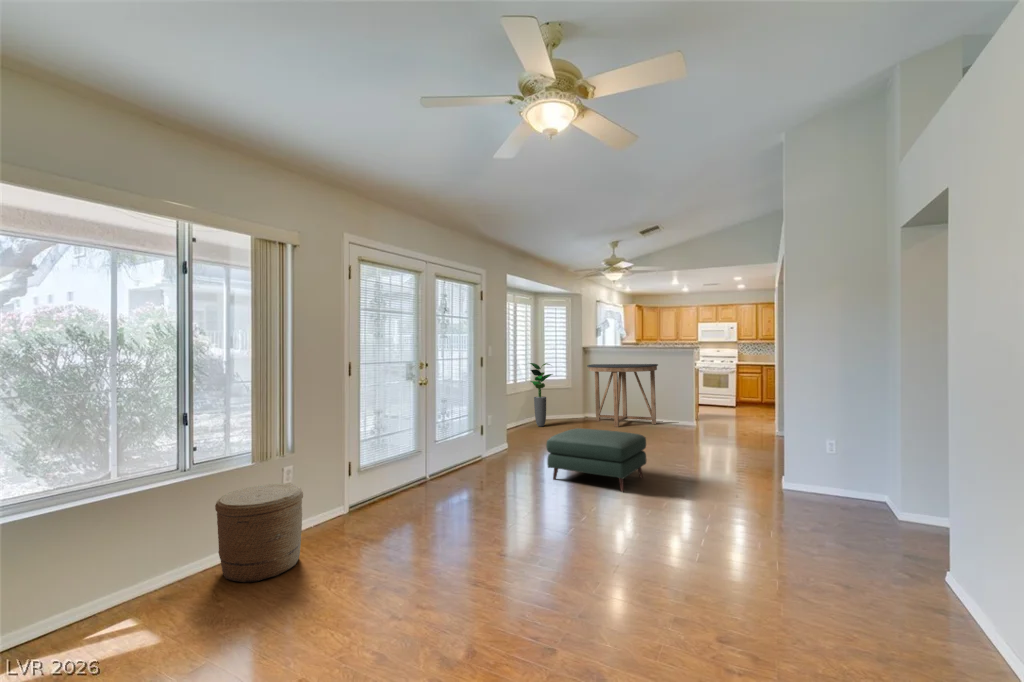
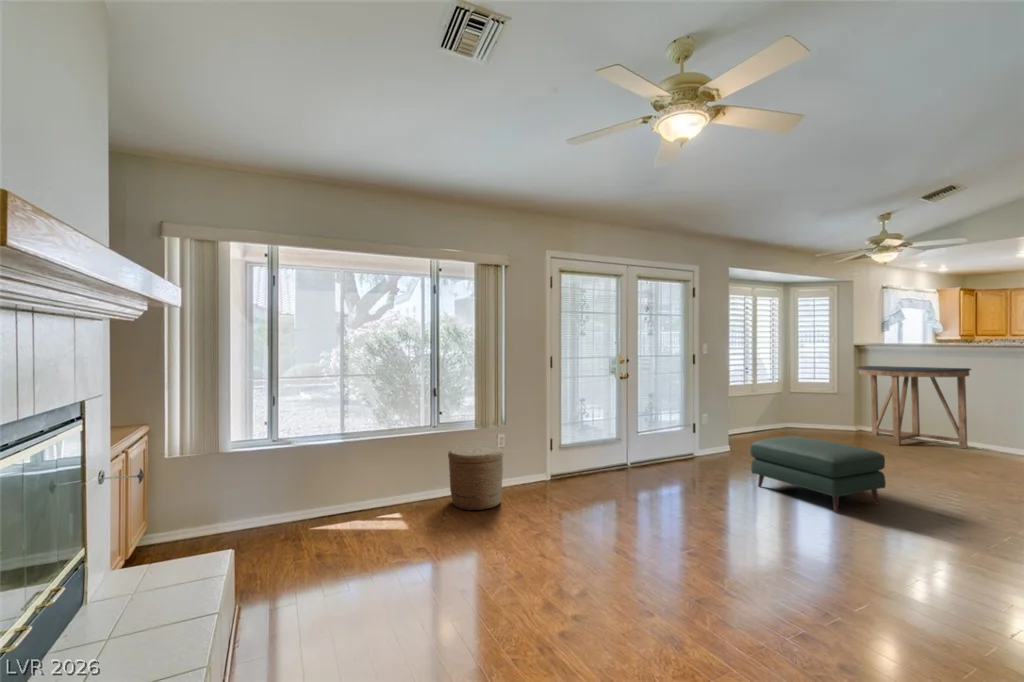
potted plant: present [530,363,553,427] -> none [772,362,805,434]

